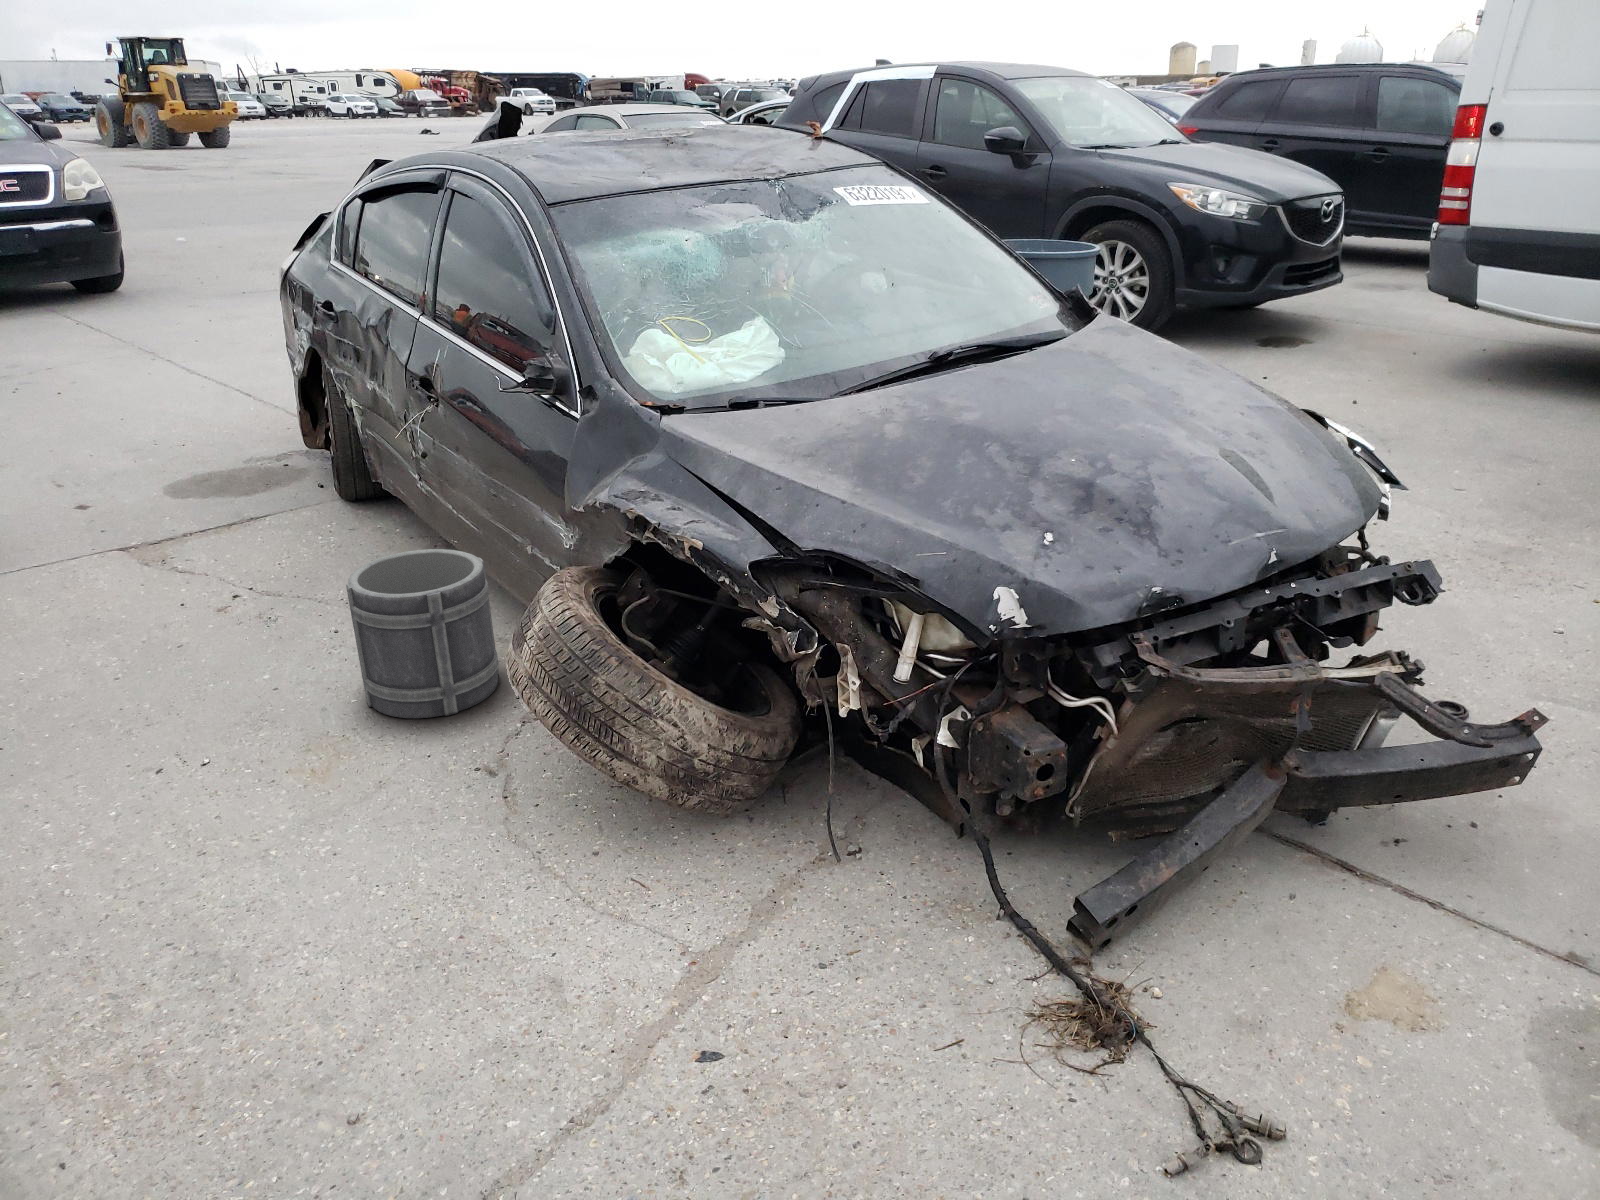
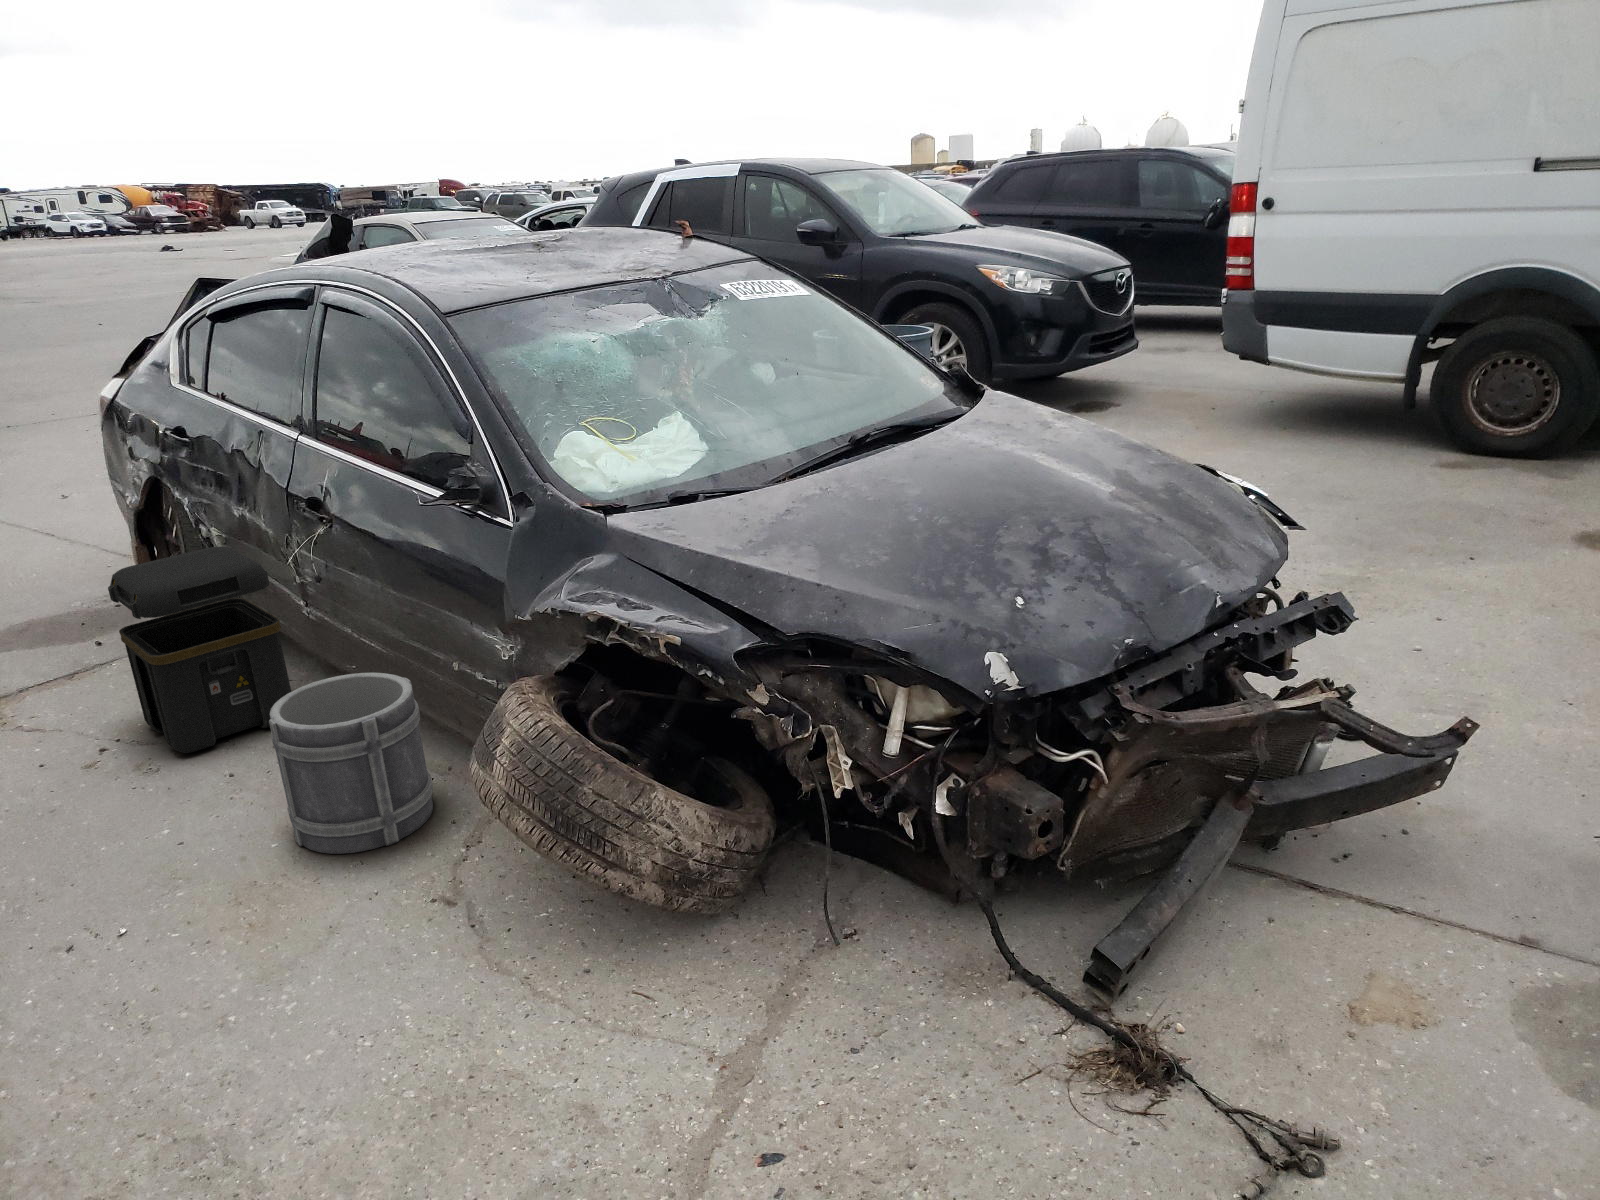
toolbox: none [235,417,397,610] -> present [108,546,291,753]

